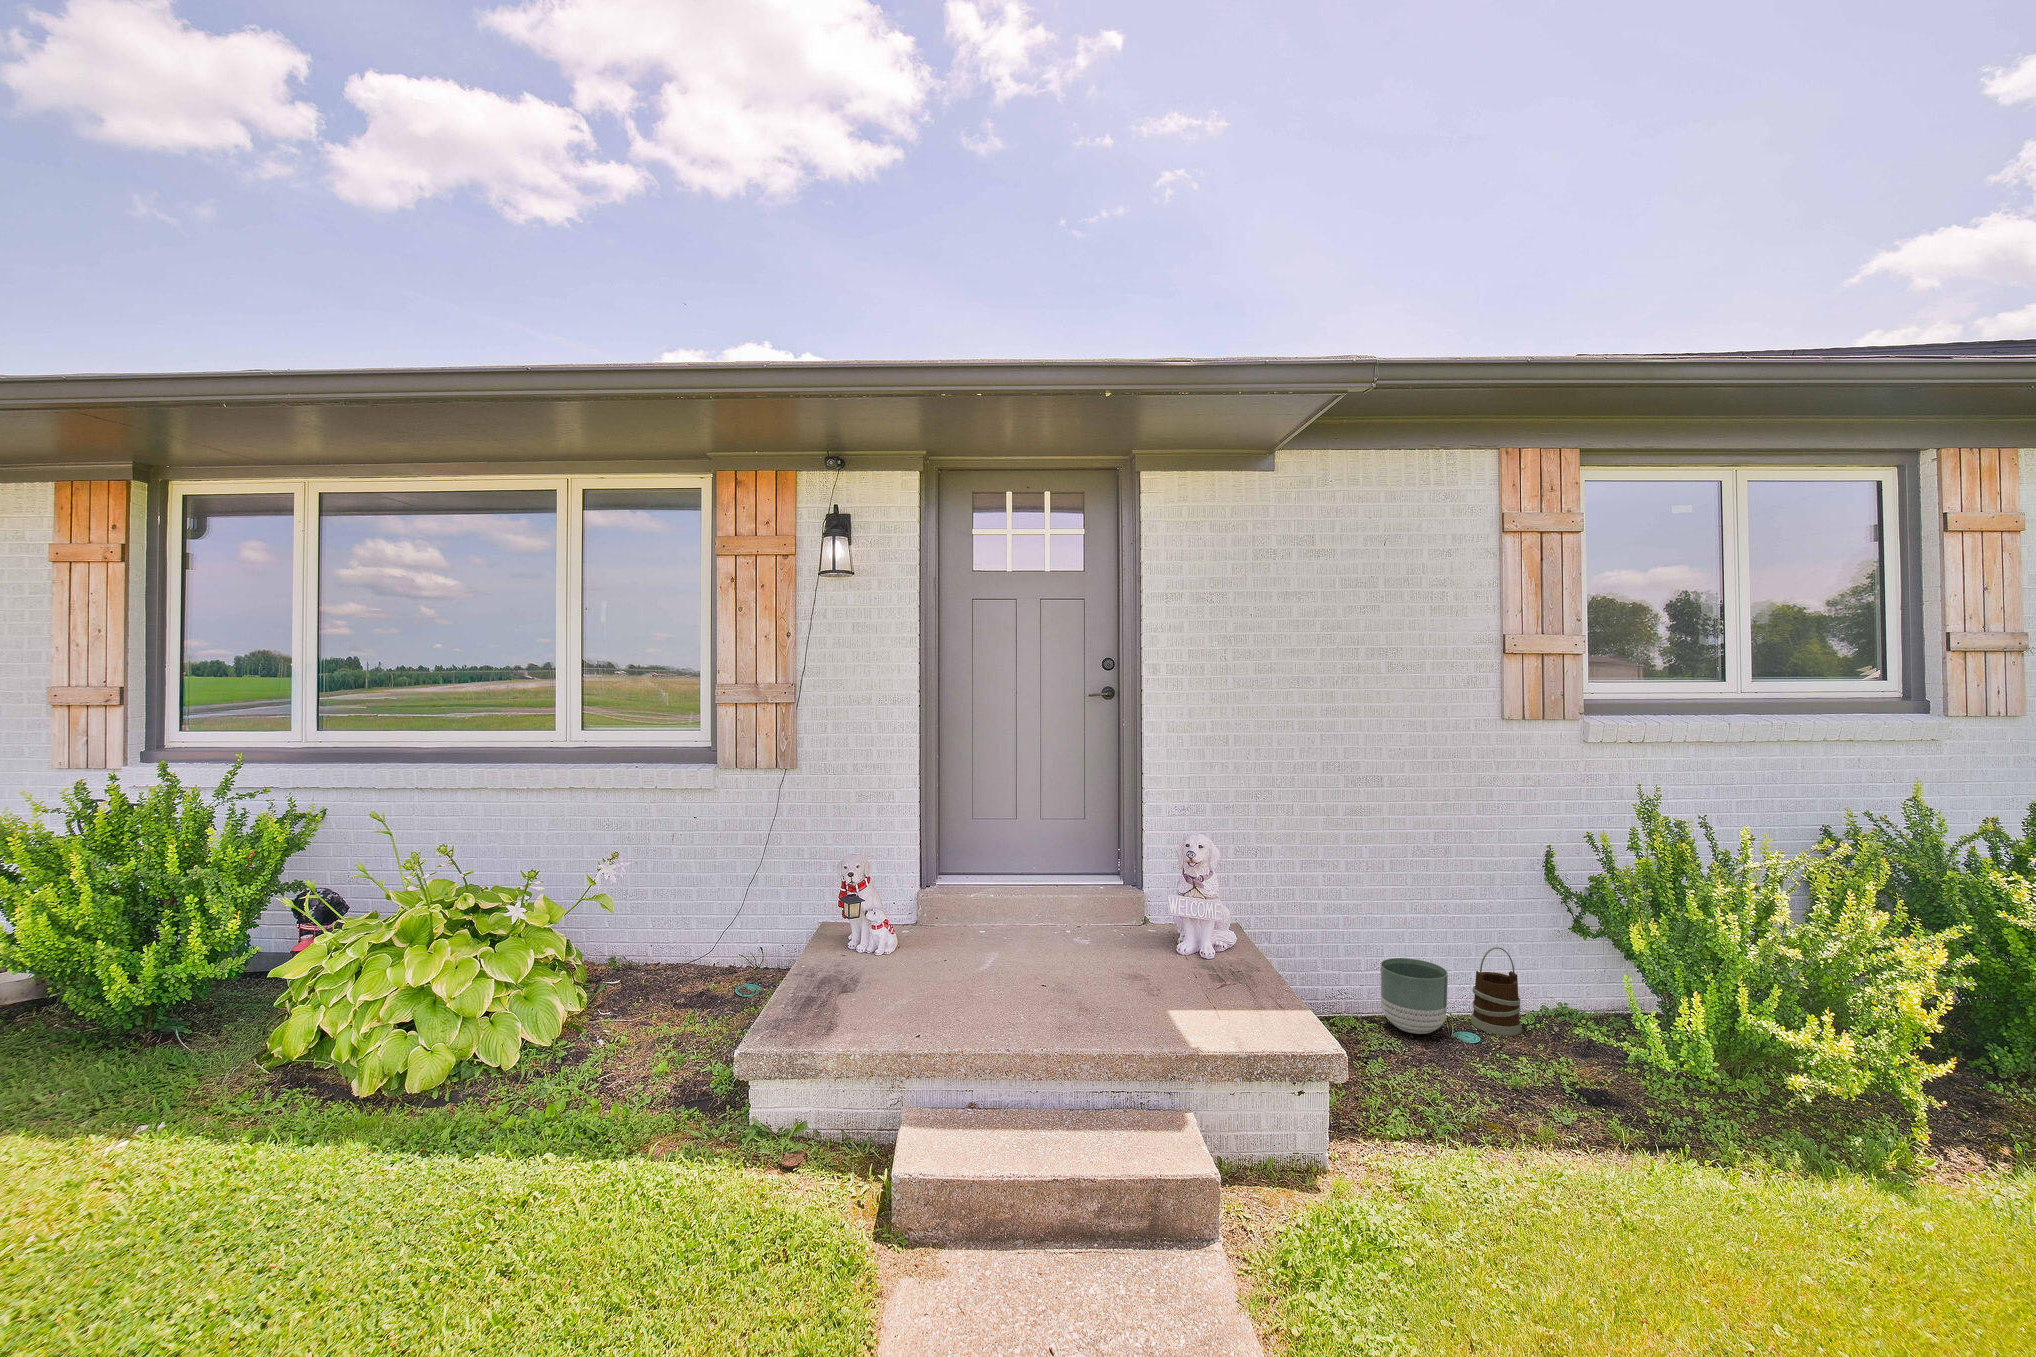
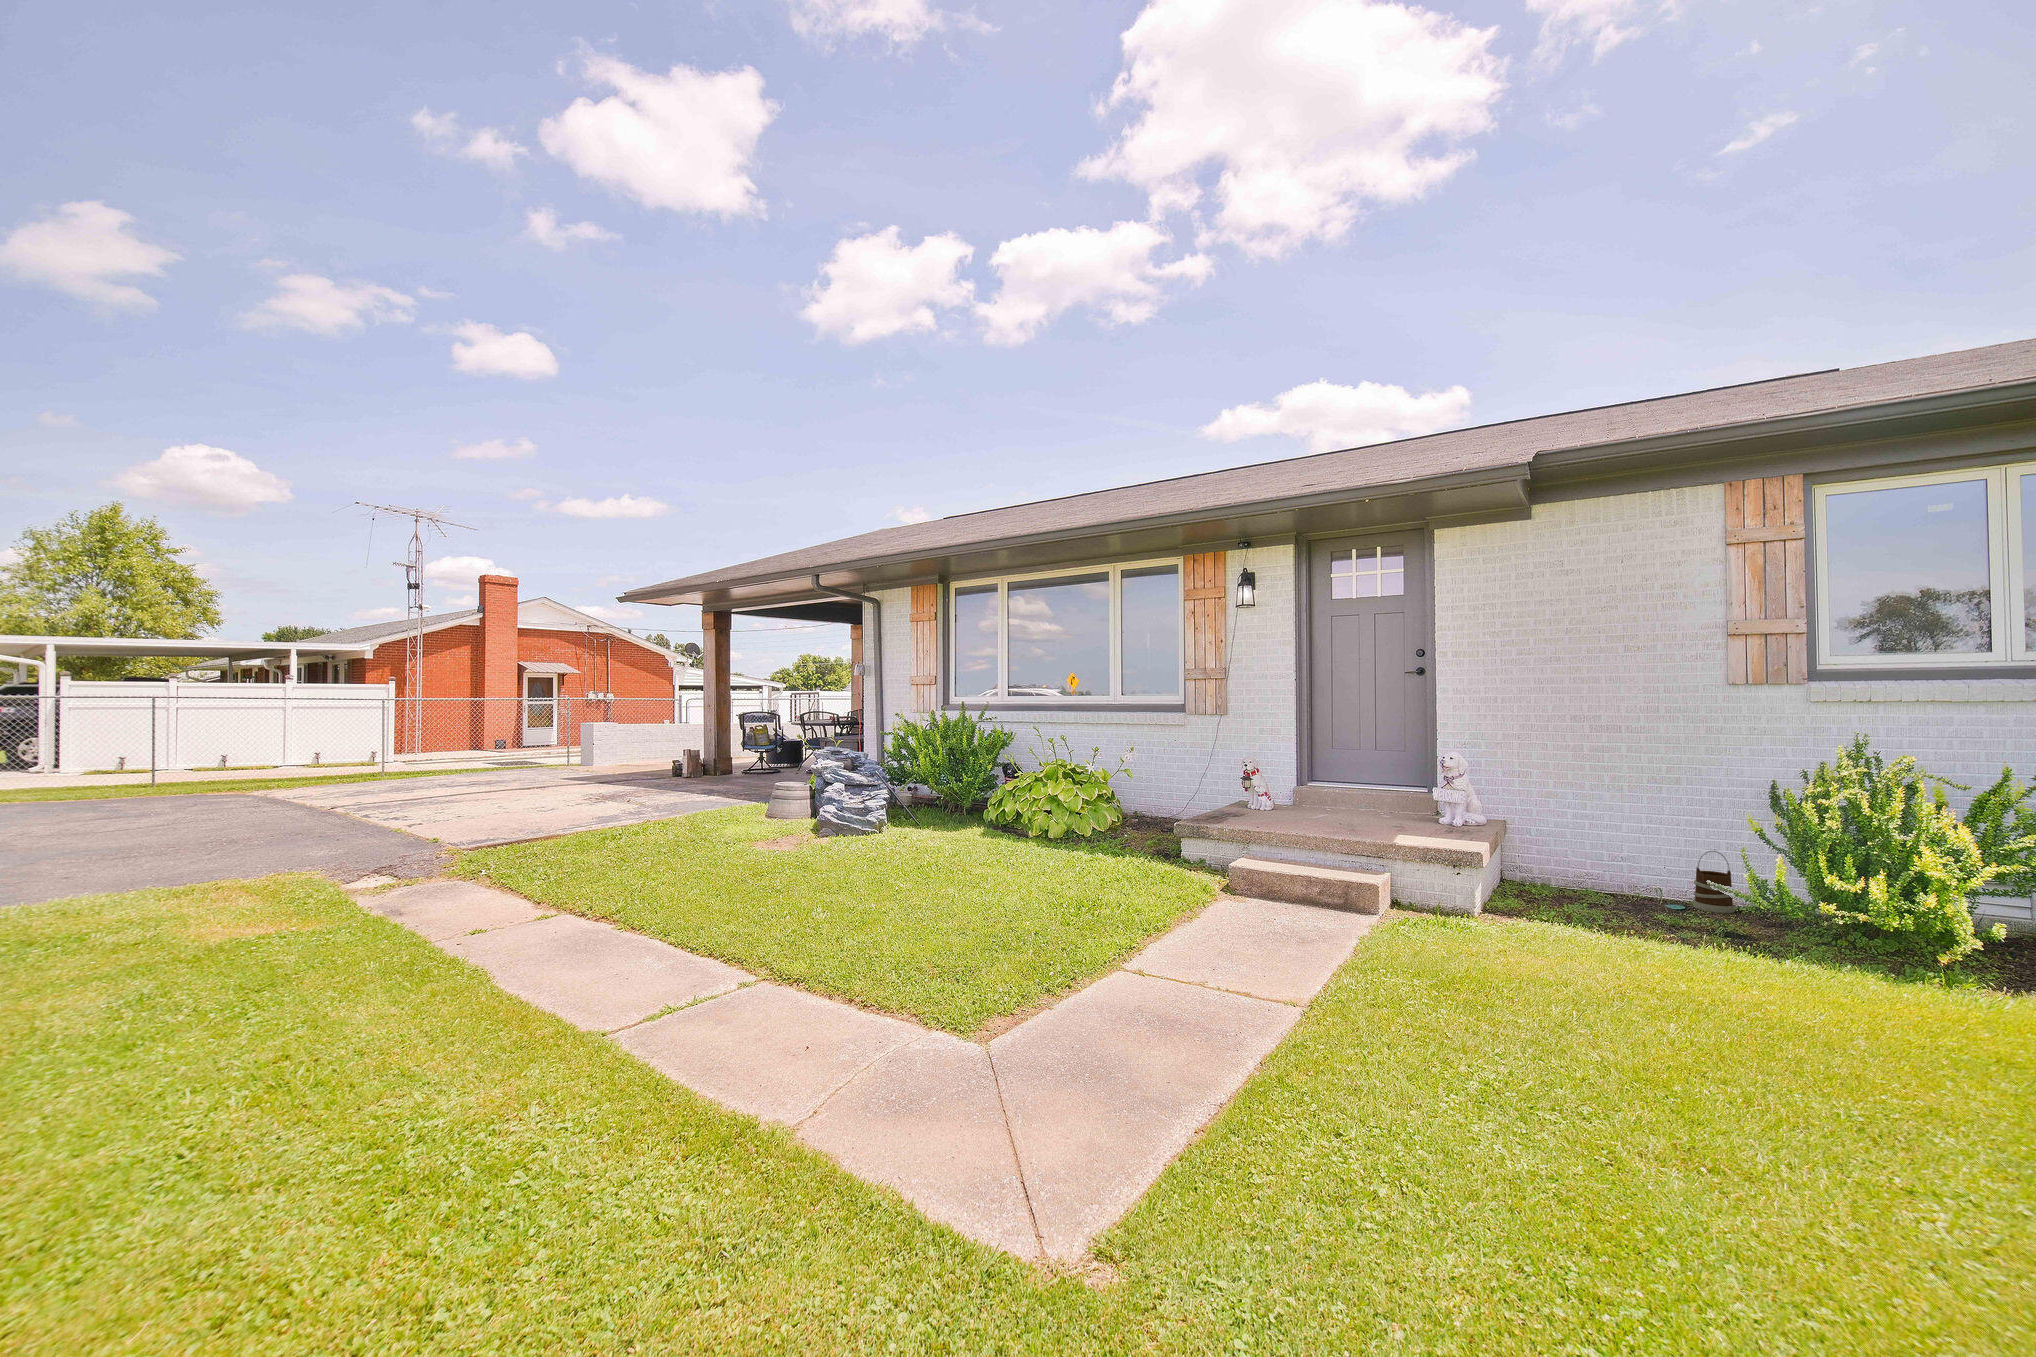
planter: present [1380,958,1448,1034] -> none [1608,853,1660,902]

